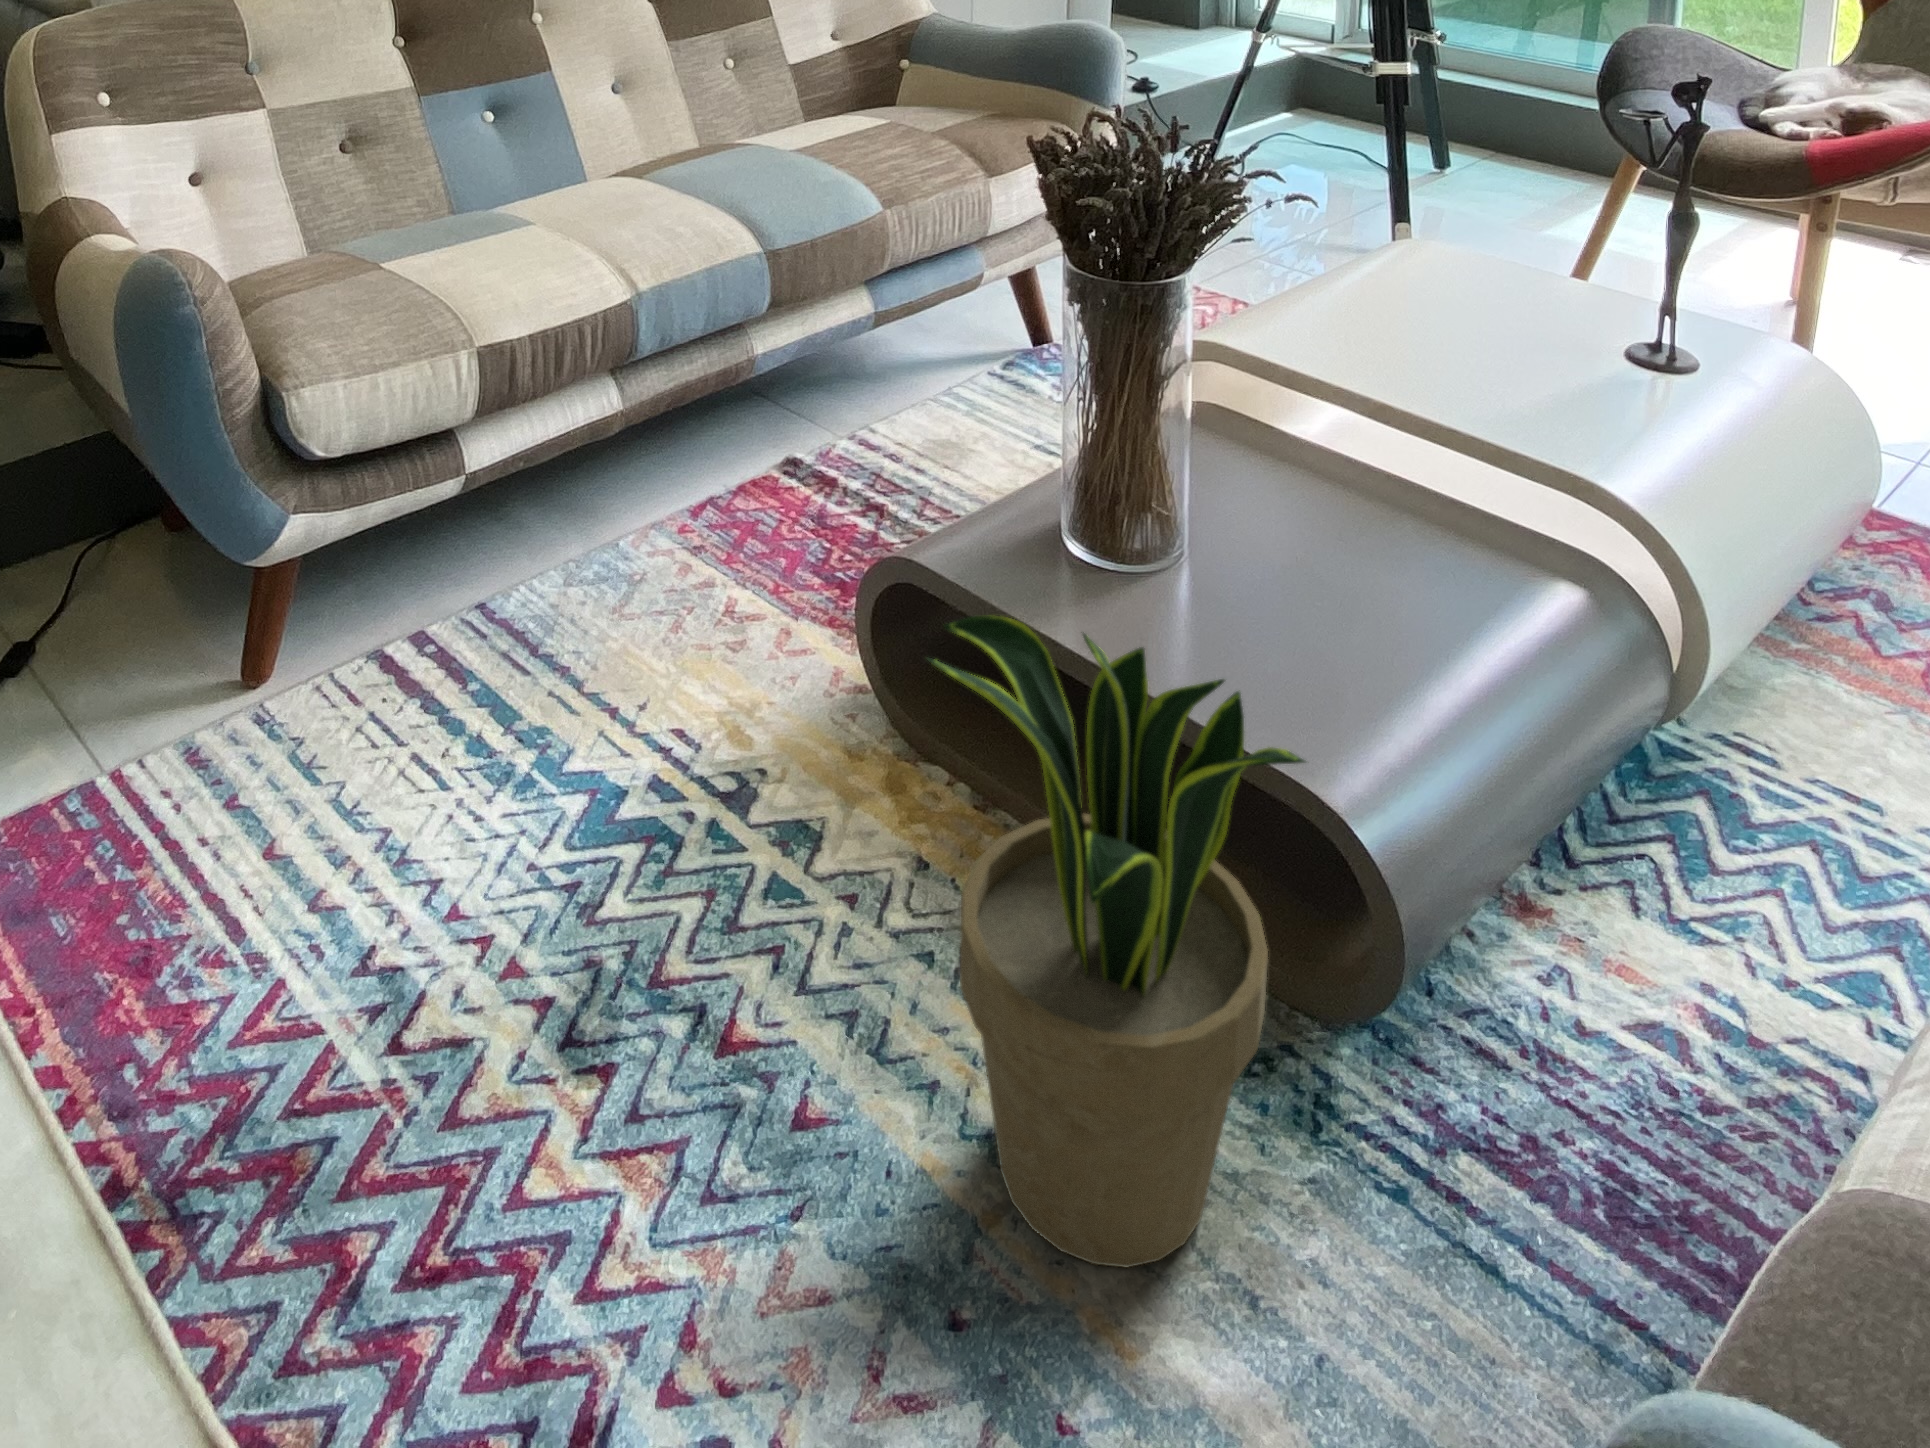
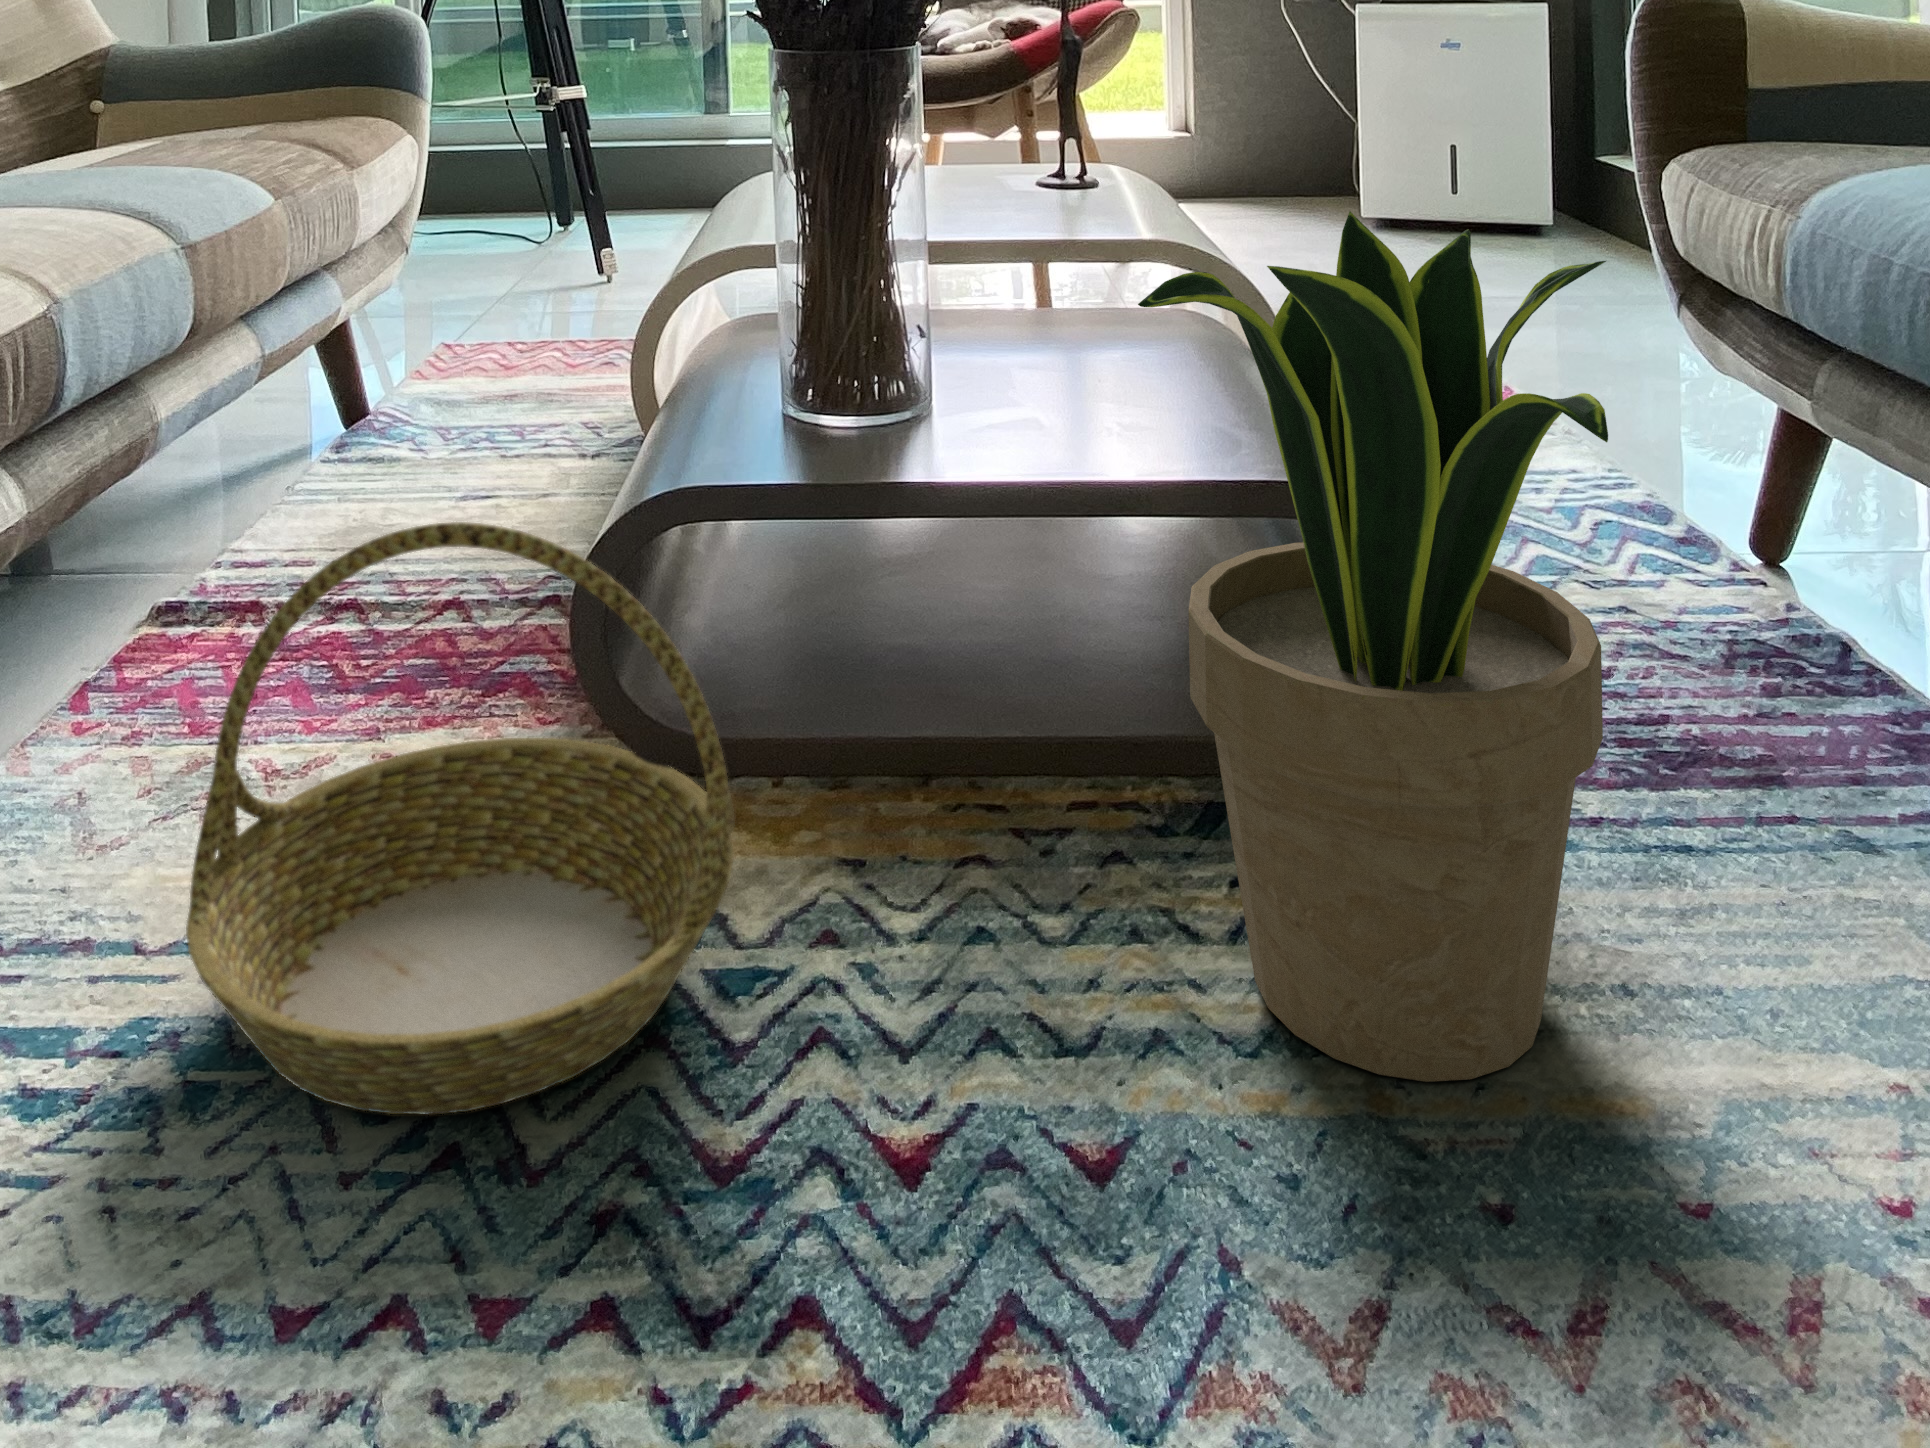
basket: none [514,541,829,887] -> present [186,522,735,1115]

